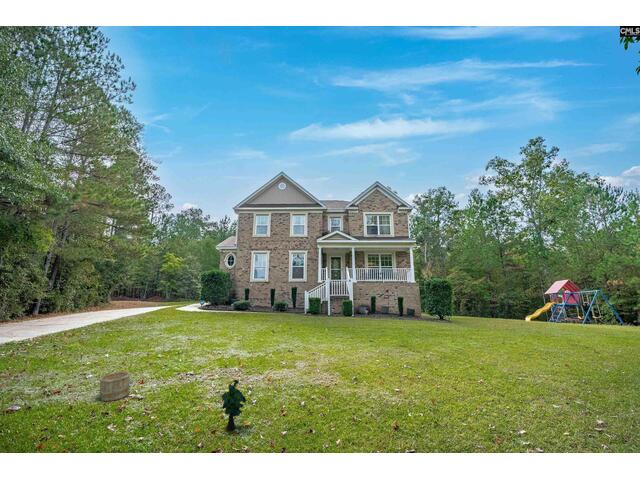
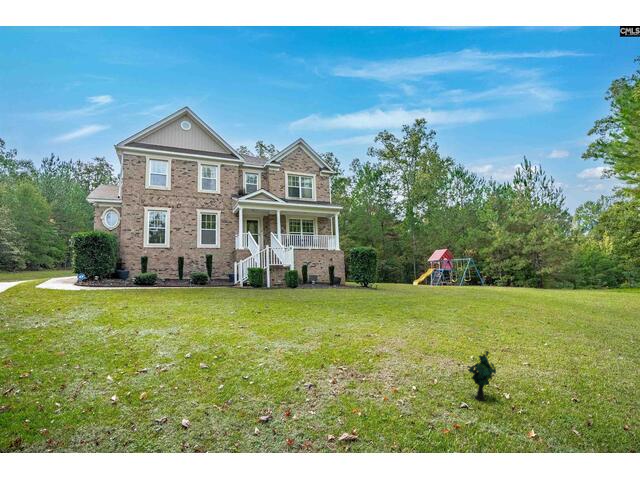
wooden bucket: present [99,372,130,401] -> none [275,366,309,406]

